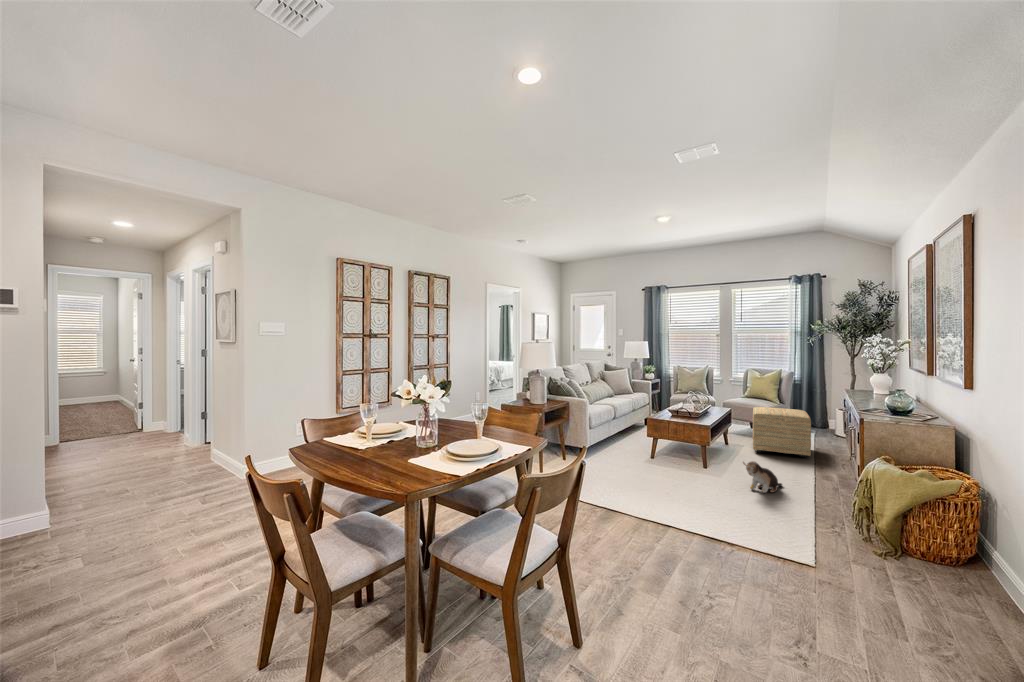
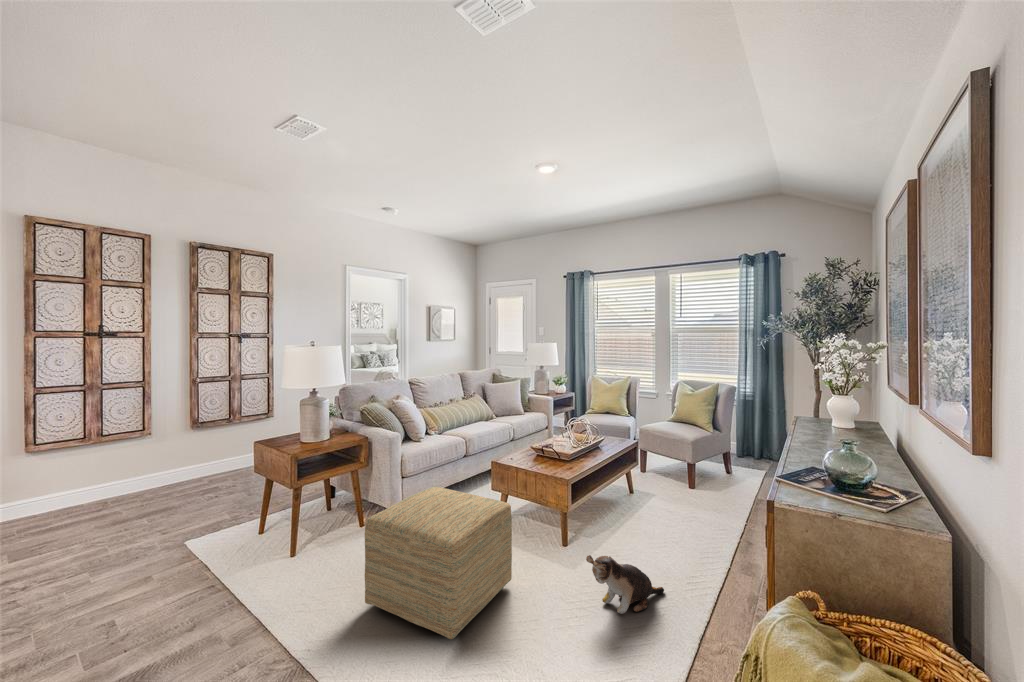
ottoman: present [753,407,811,457] -> present [365,487,512,639]

